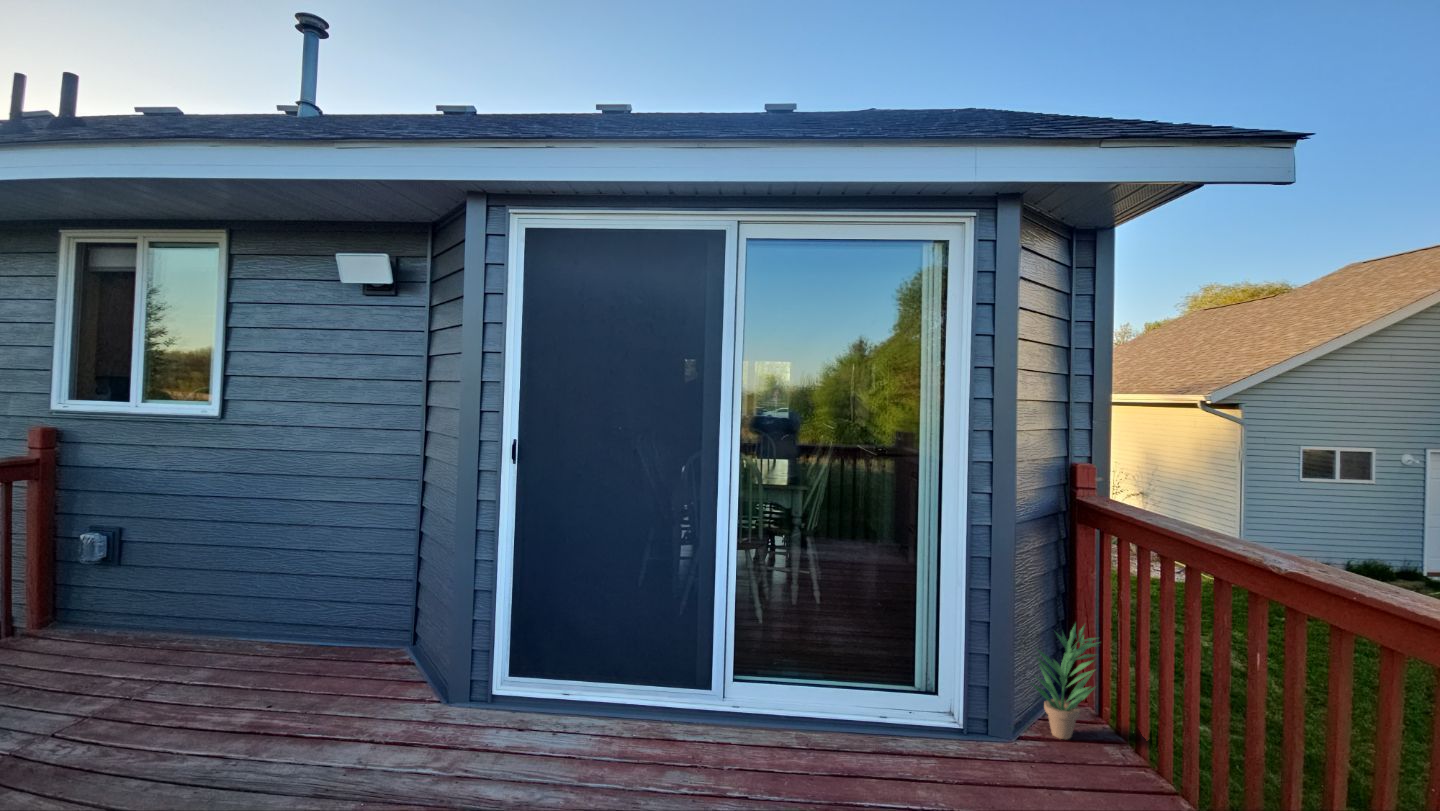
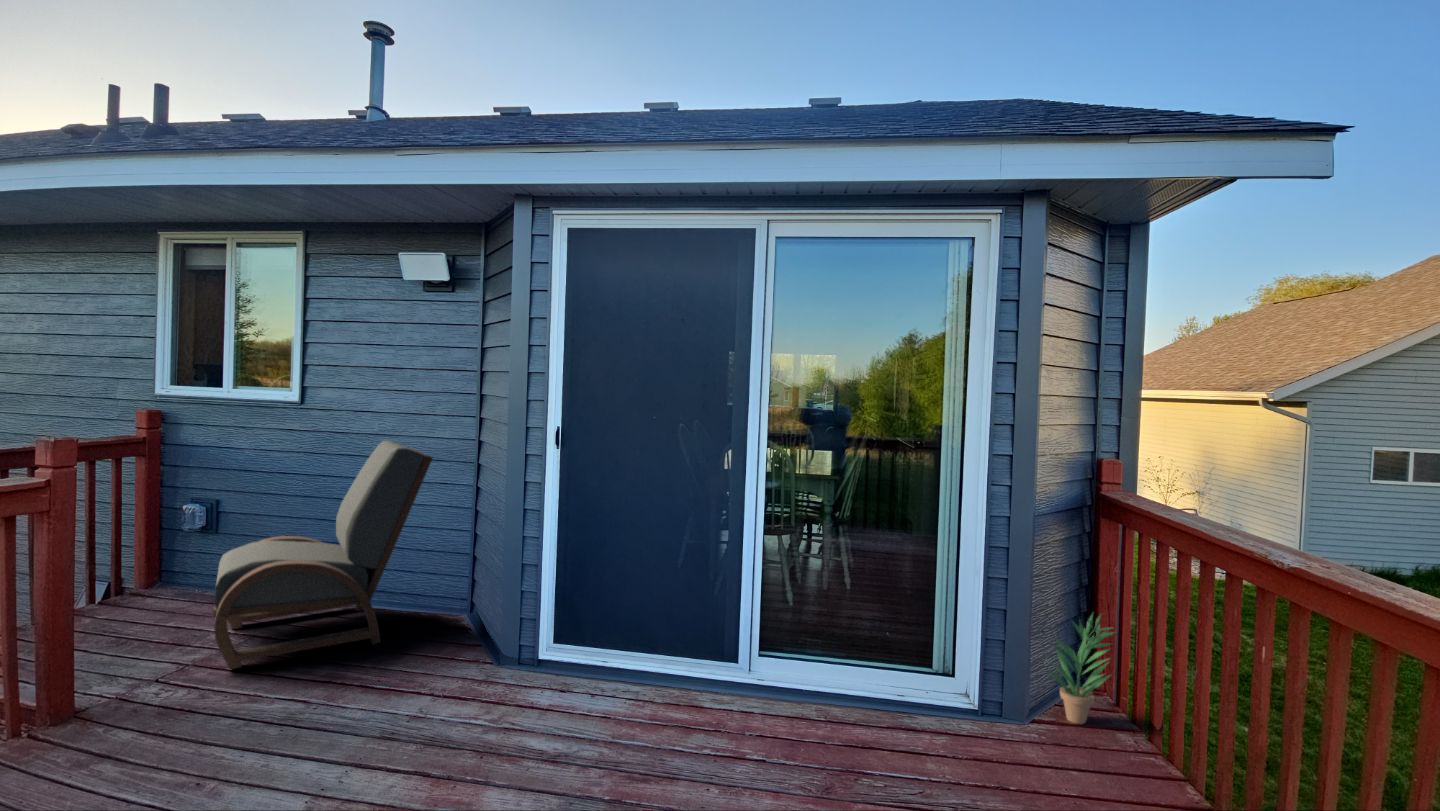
lounge chair: none [117,459,373,721] -> present [214,440,433,669]

